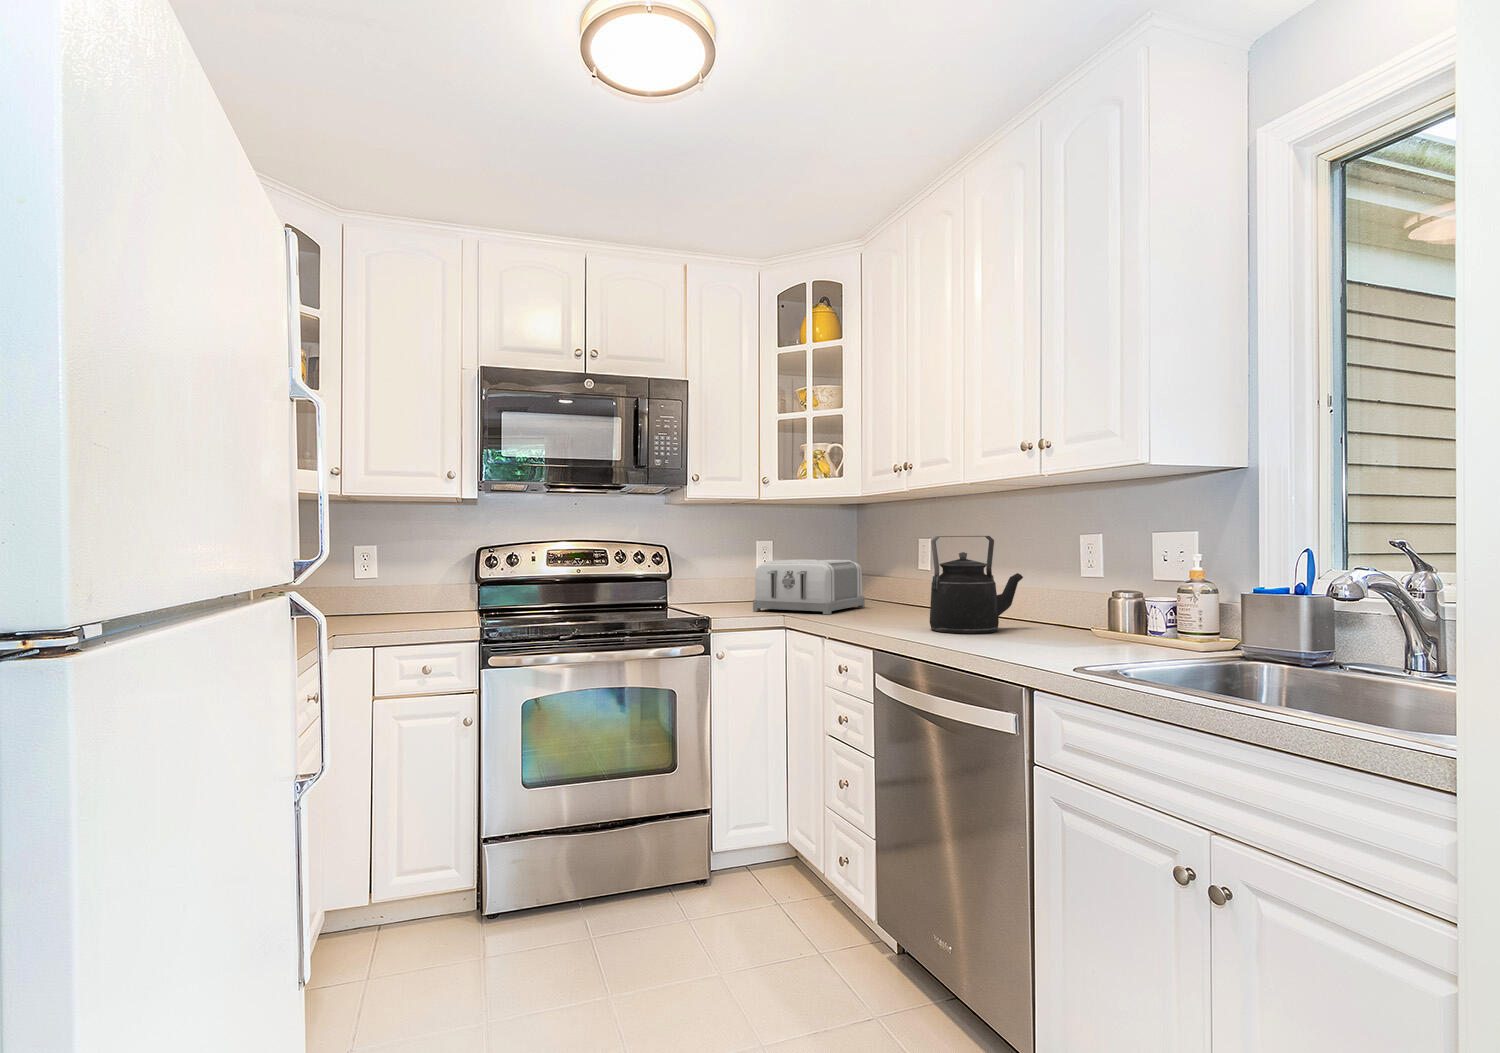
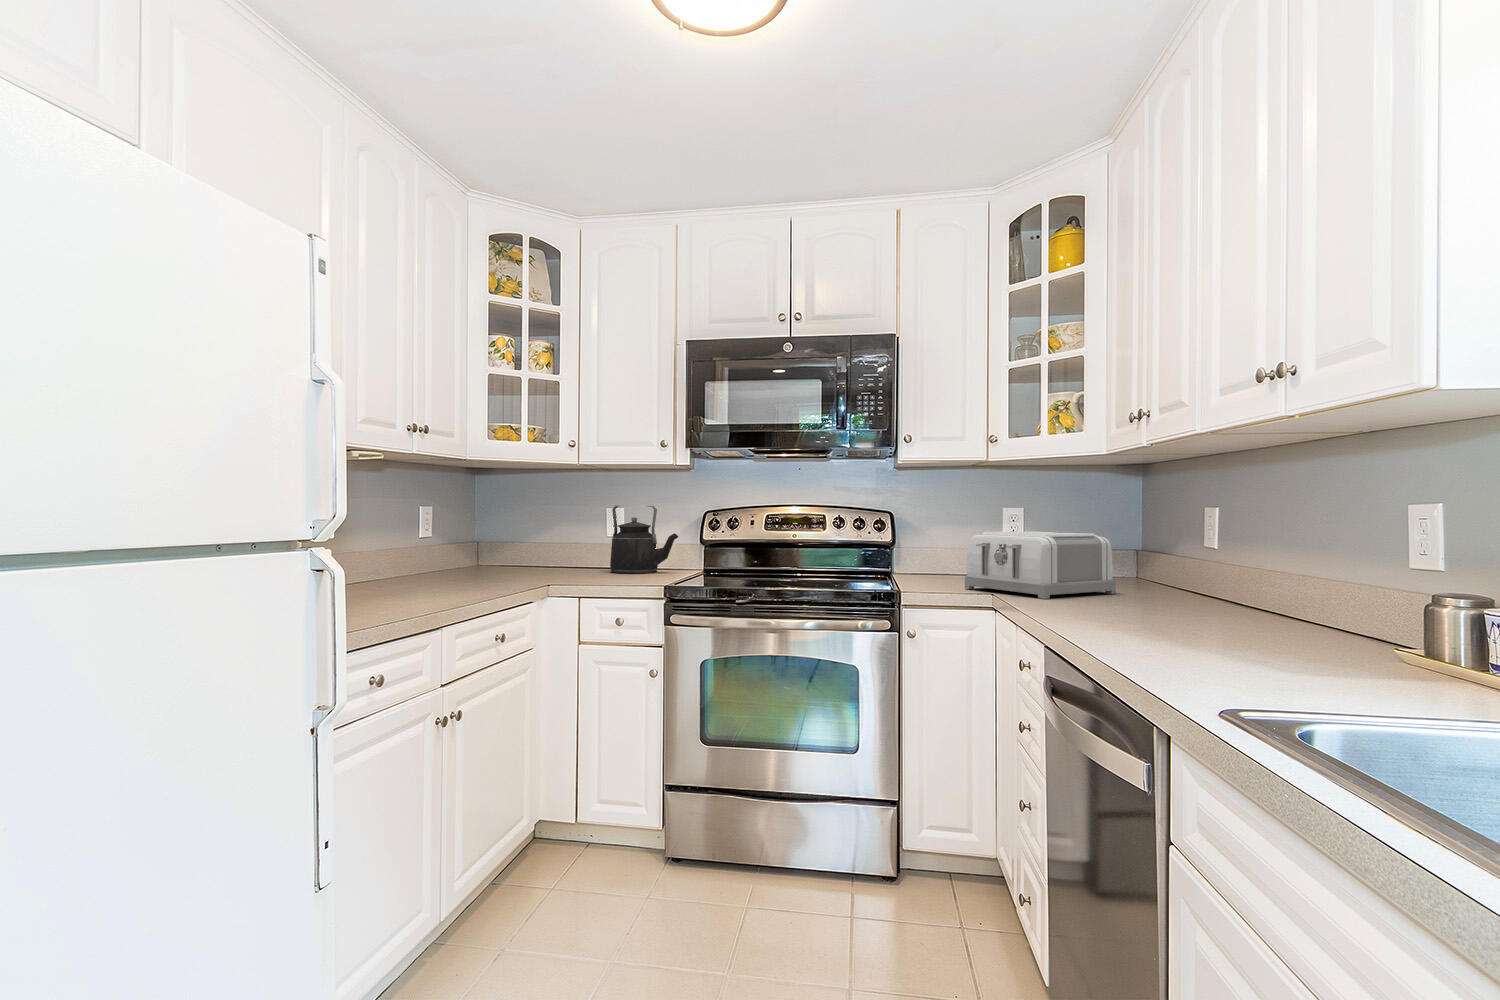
kettle: present [930,536,1023,634] -> present [610,506,678,574]

